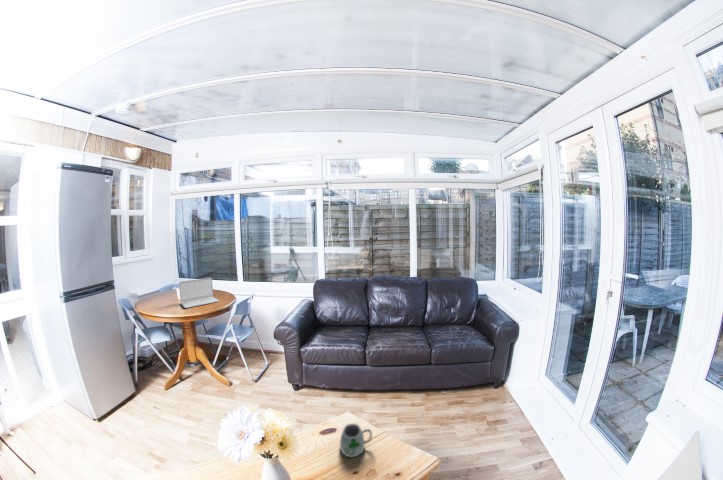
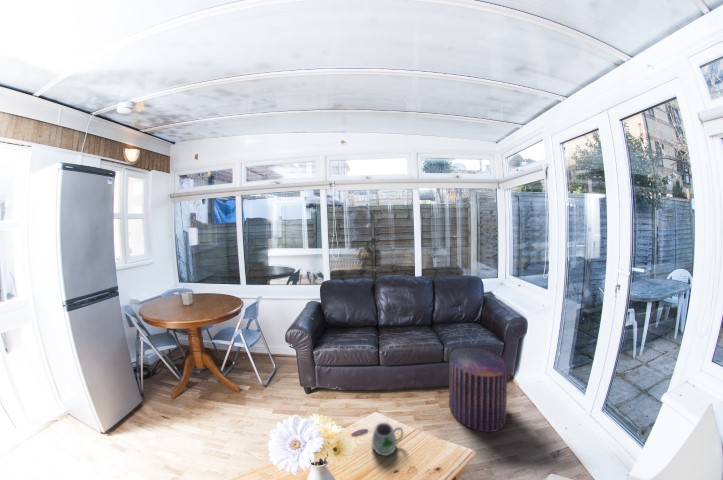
laptop: present [179,277,219,308] -> none [184,282,226,314]
pouf: none [434,350,493,438] -> present [449,348,507,432]

